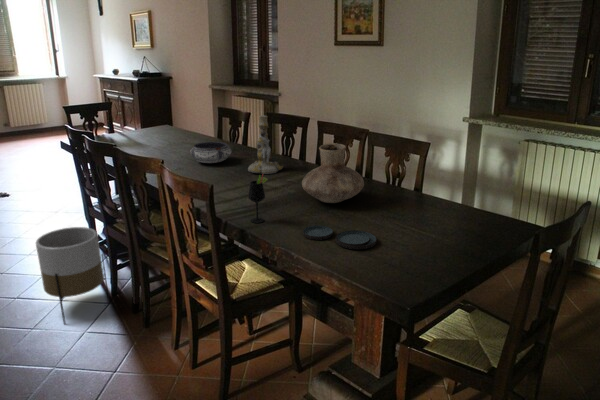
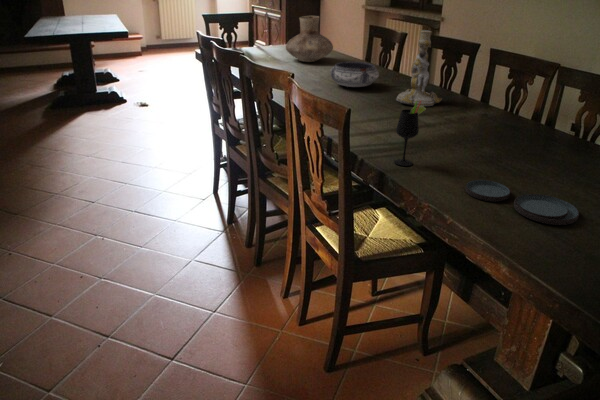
vase: present [302,143,364,203] -> present [286,16,333,62]
planter: present [36,227,109,324] -> none [156,144,225,246]

